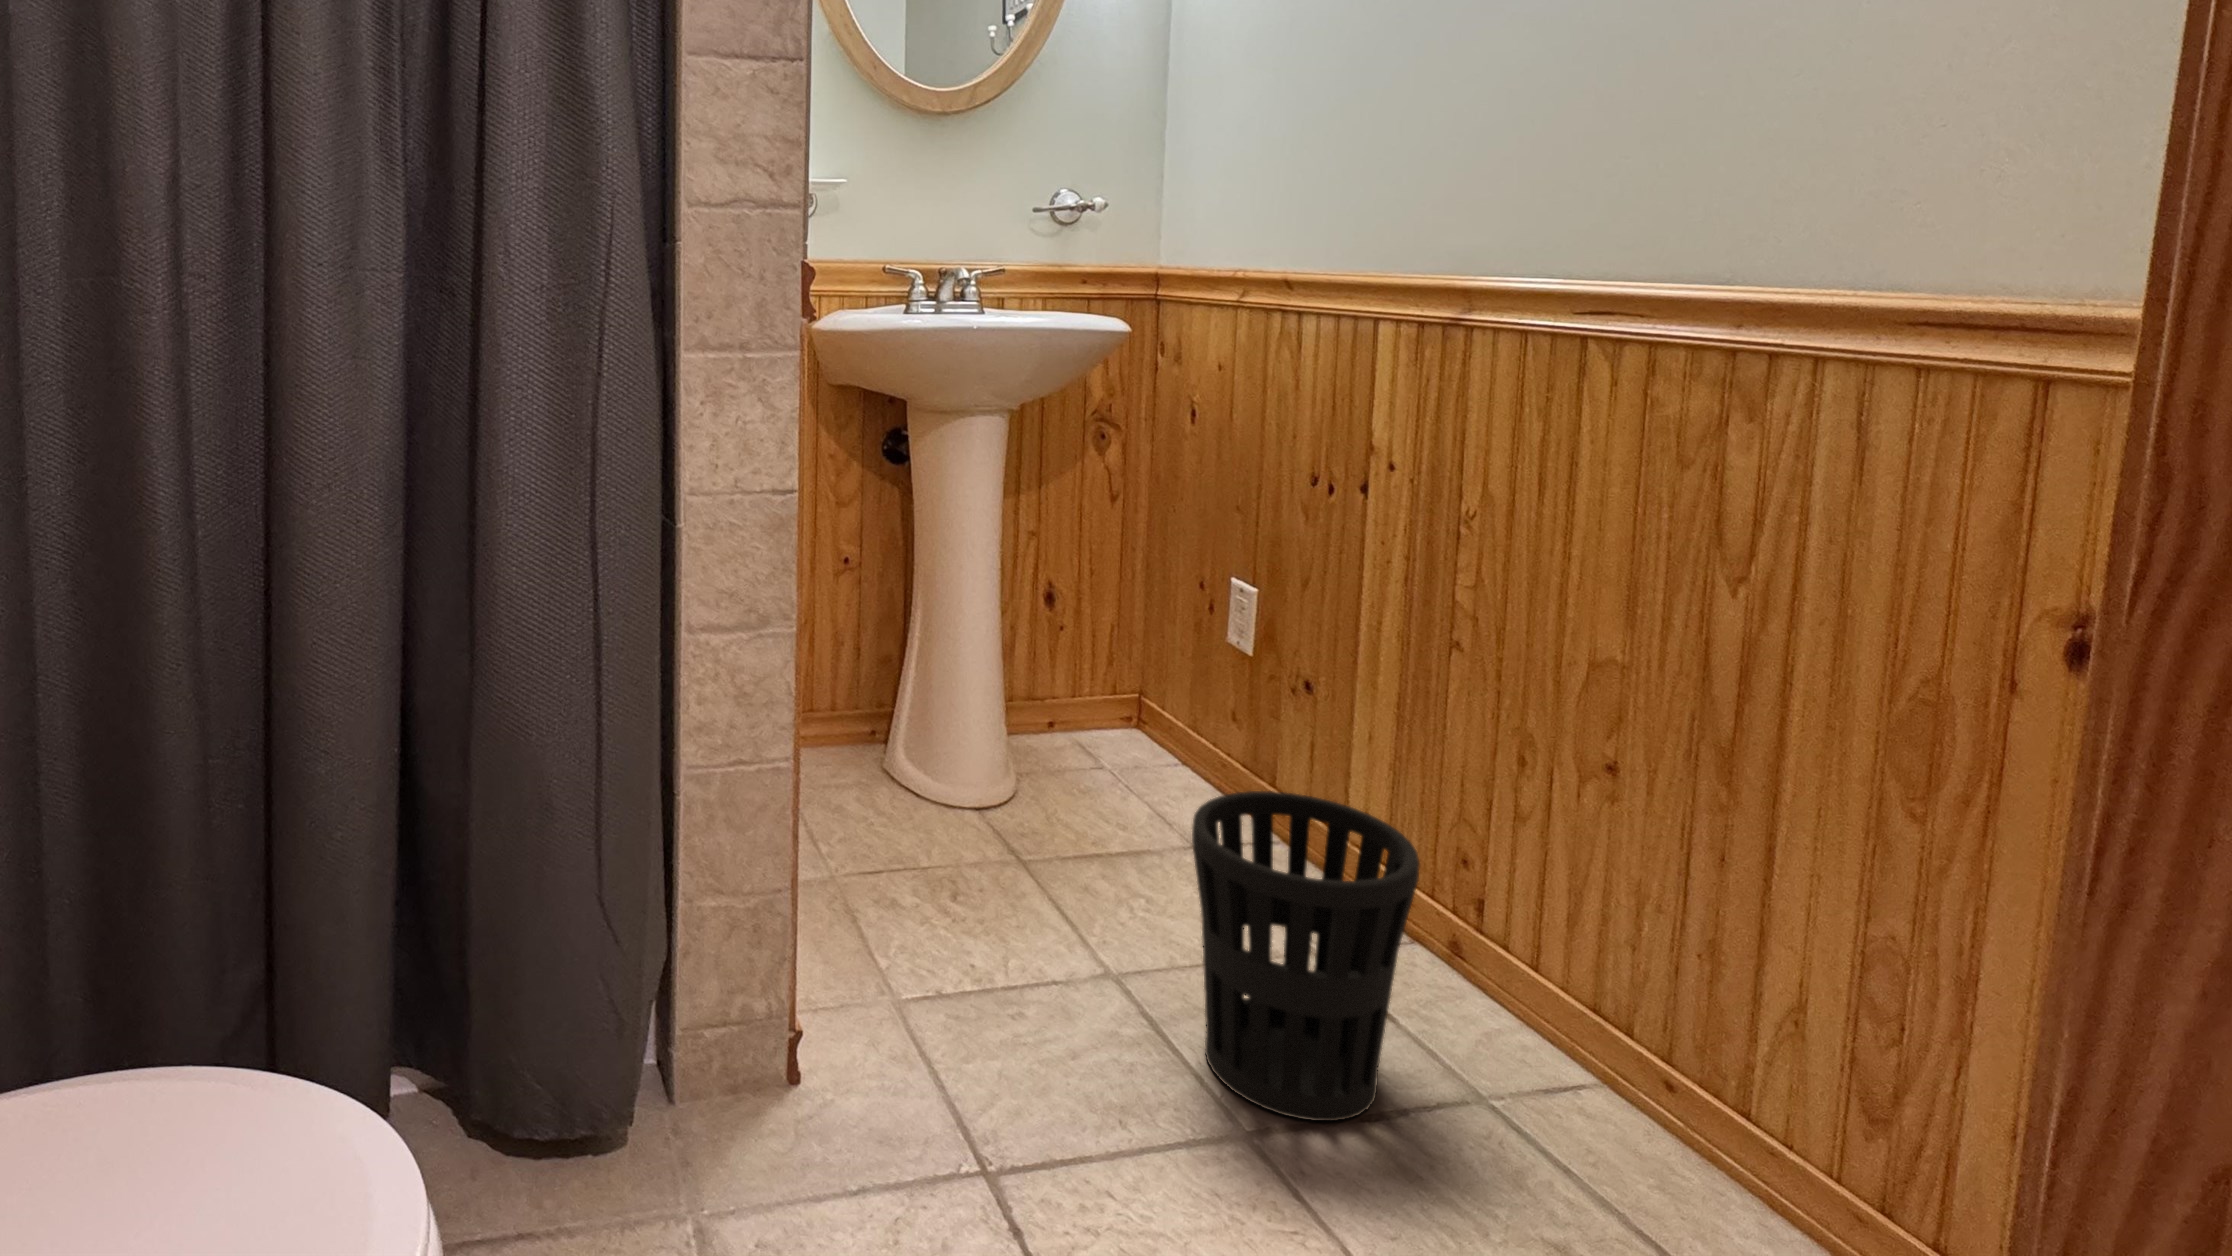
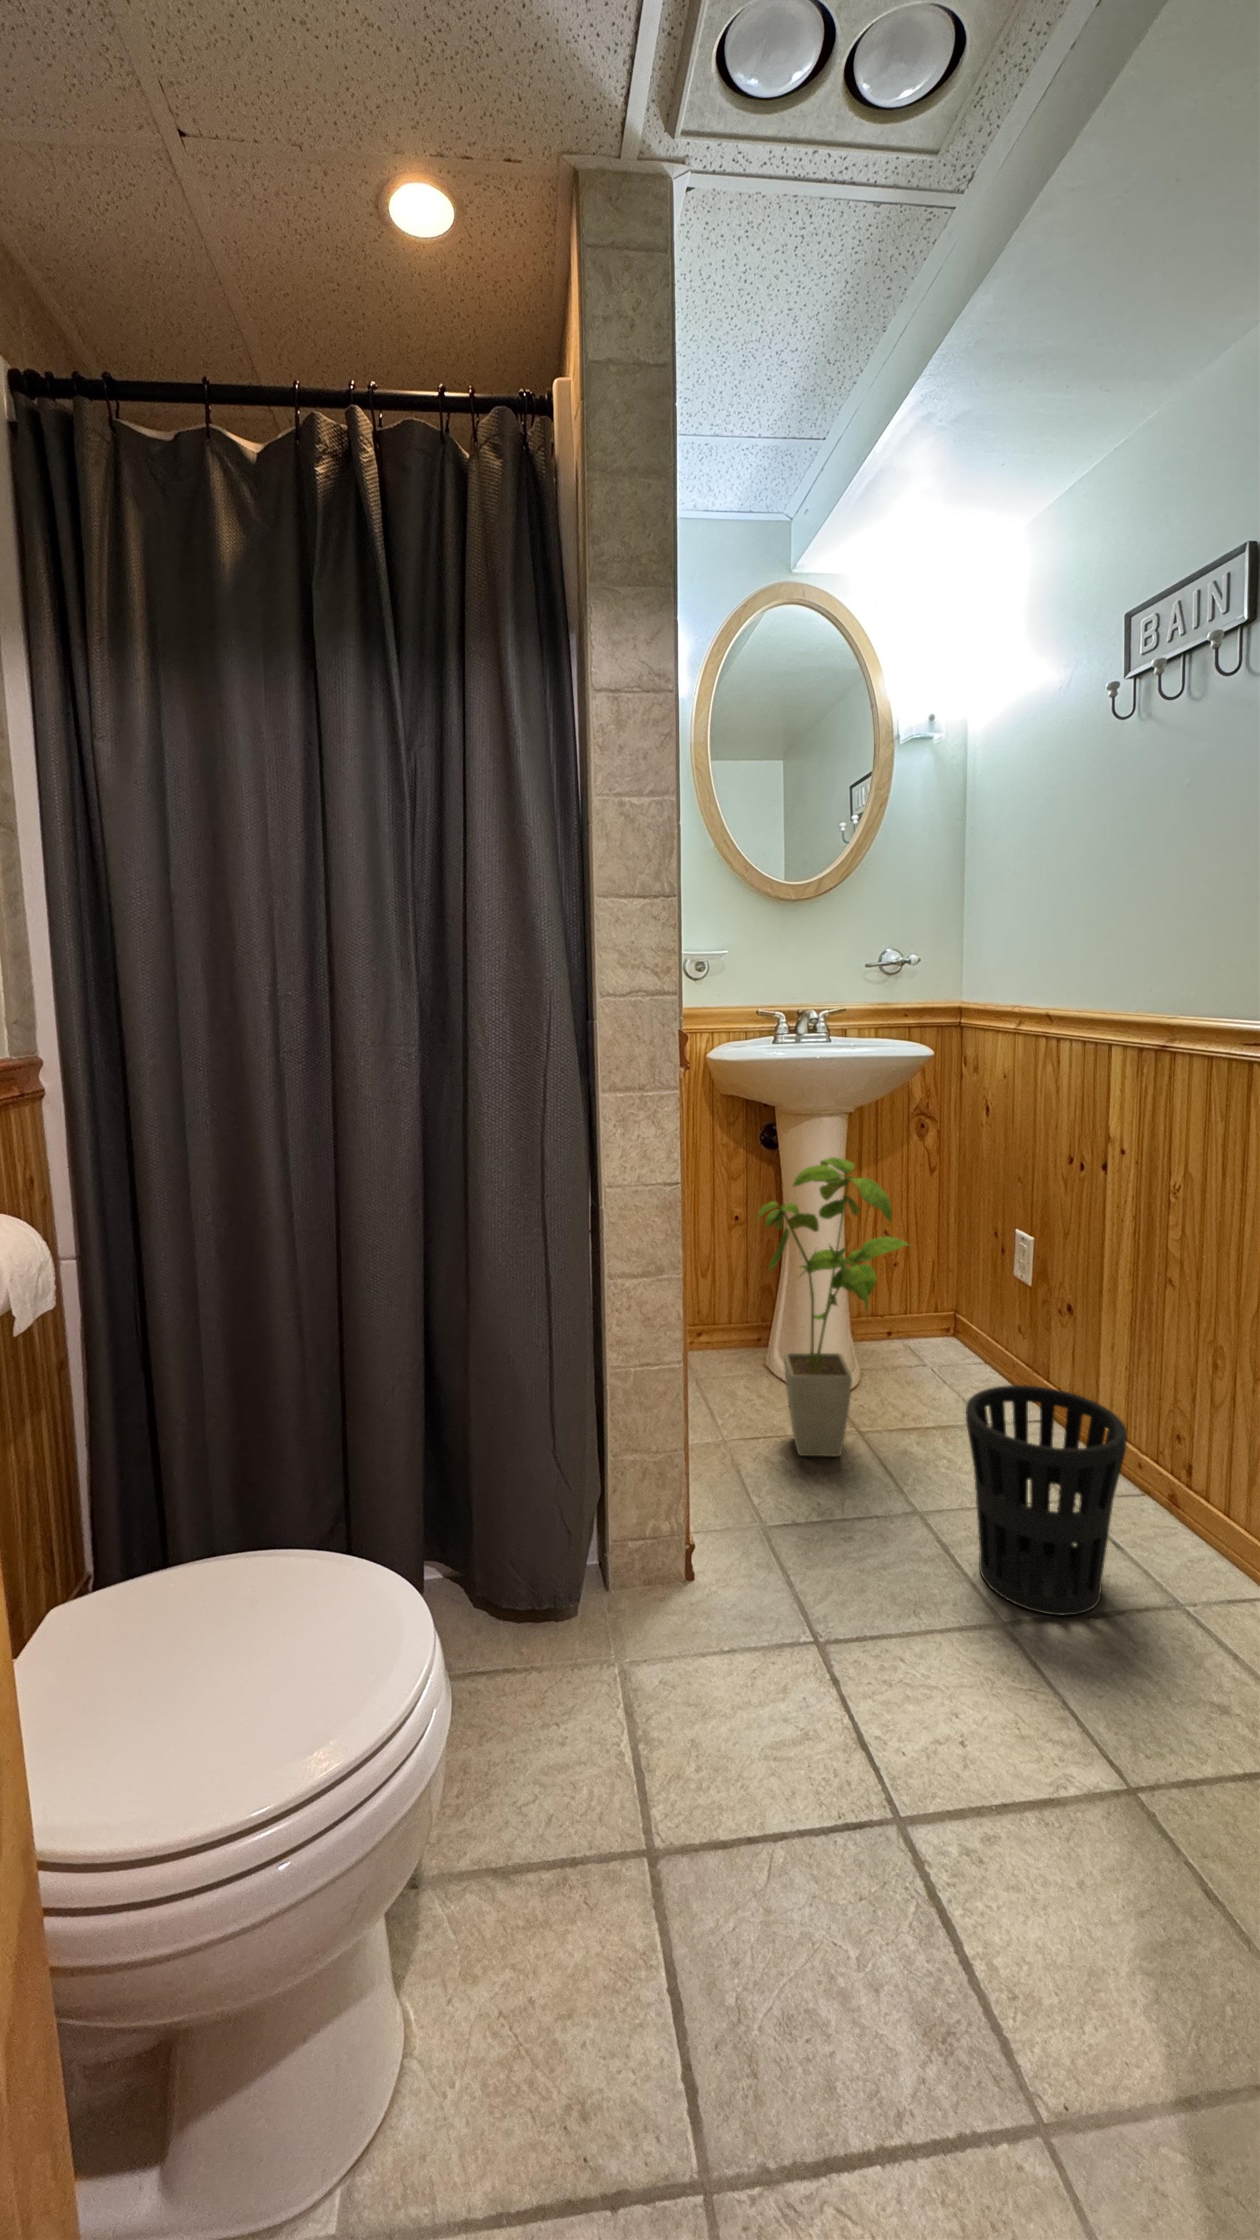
house plant: none [882,467,1105,896] -> present [757,1157,910,1456]

